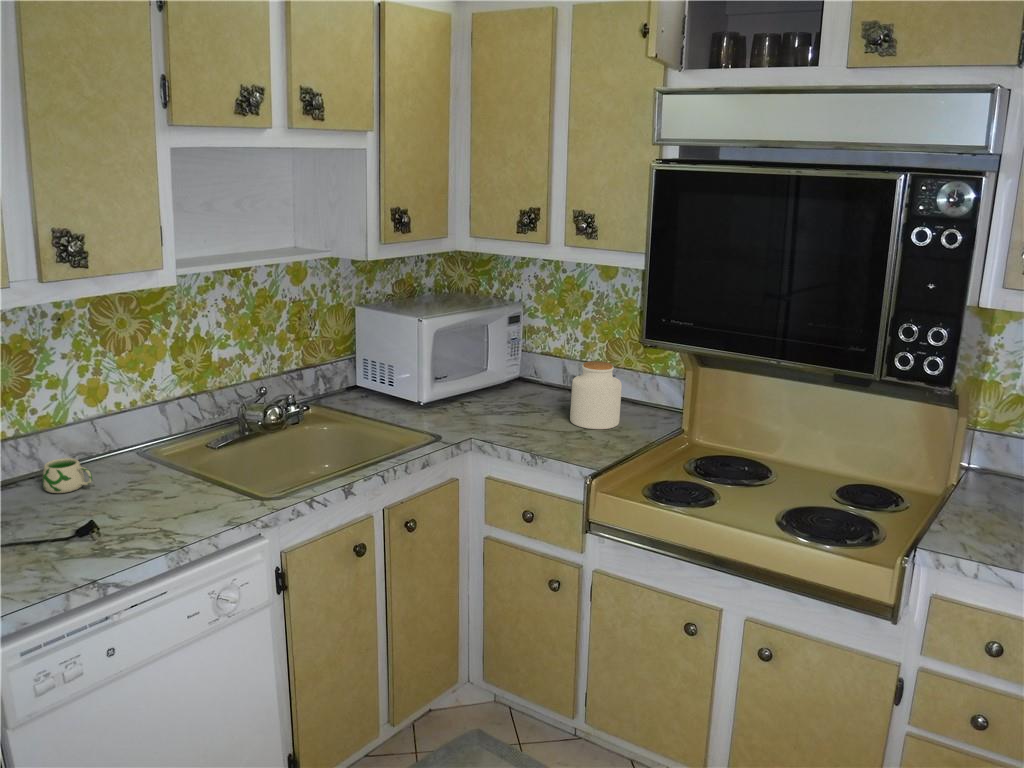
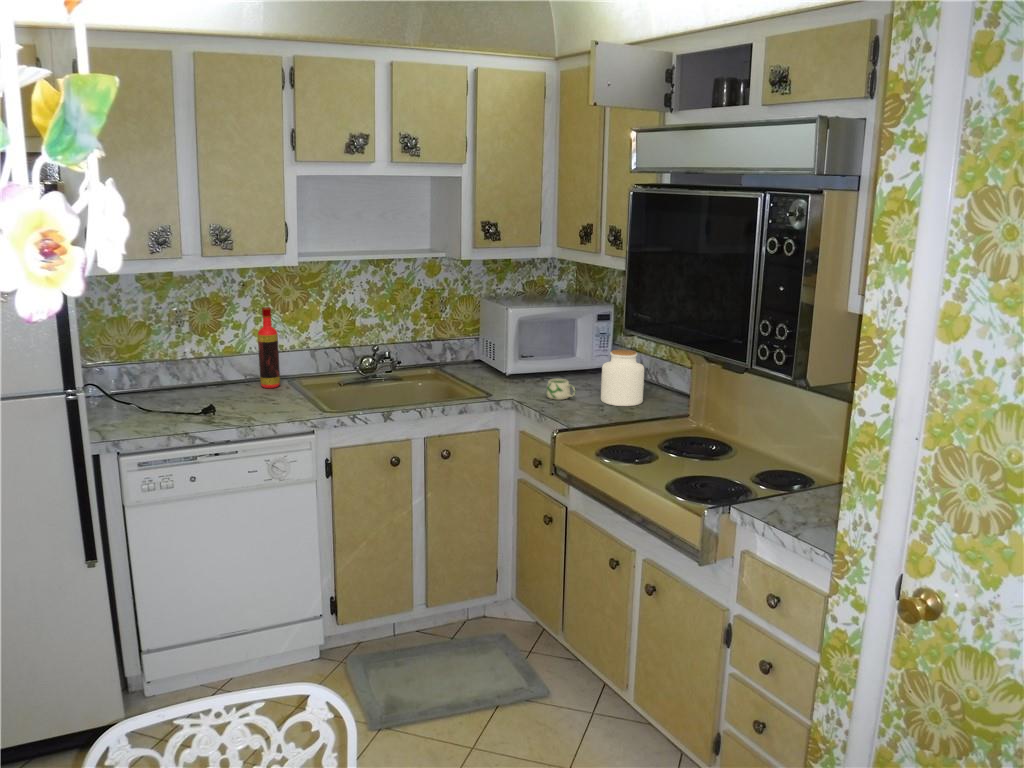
bottle: none [103,351,141,472] -> present [258,307,280,388]
mug: present [42,458,92,493] -> present [546,379,576,400]

